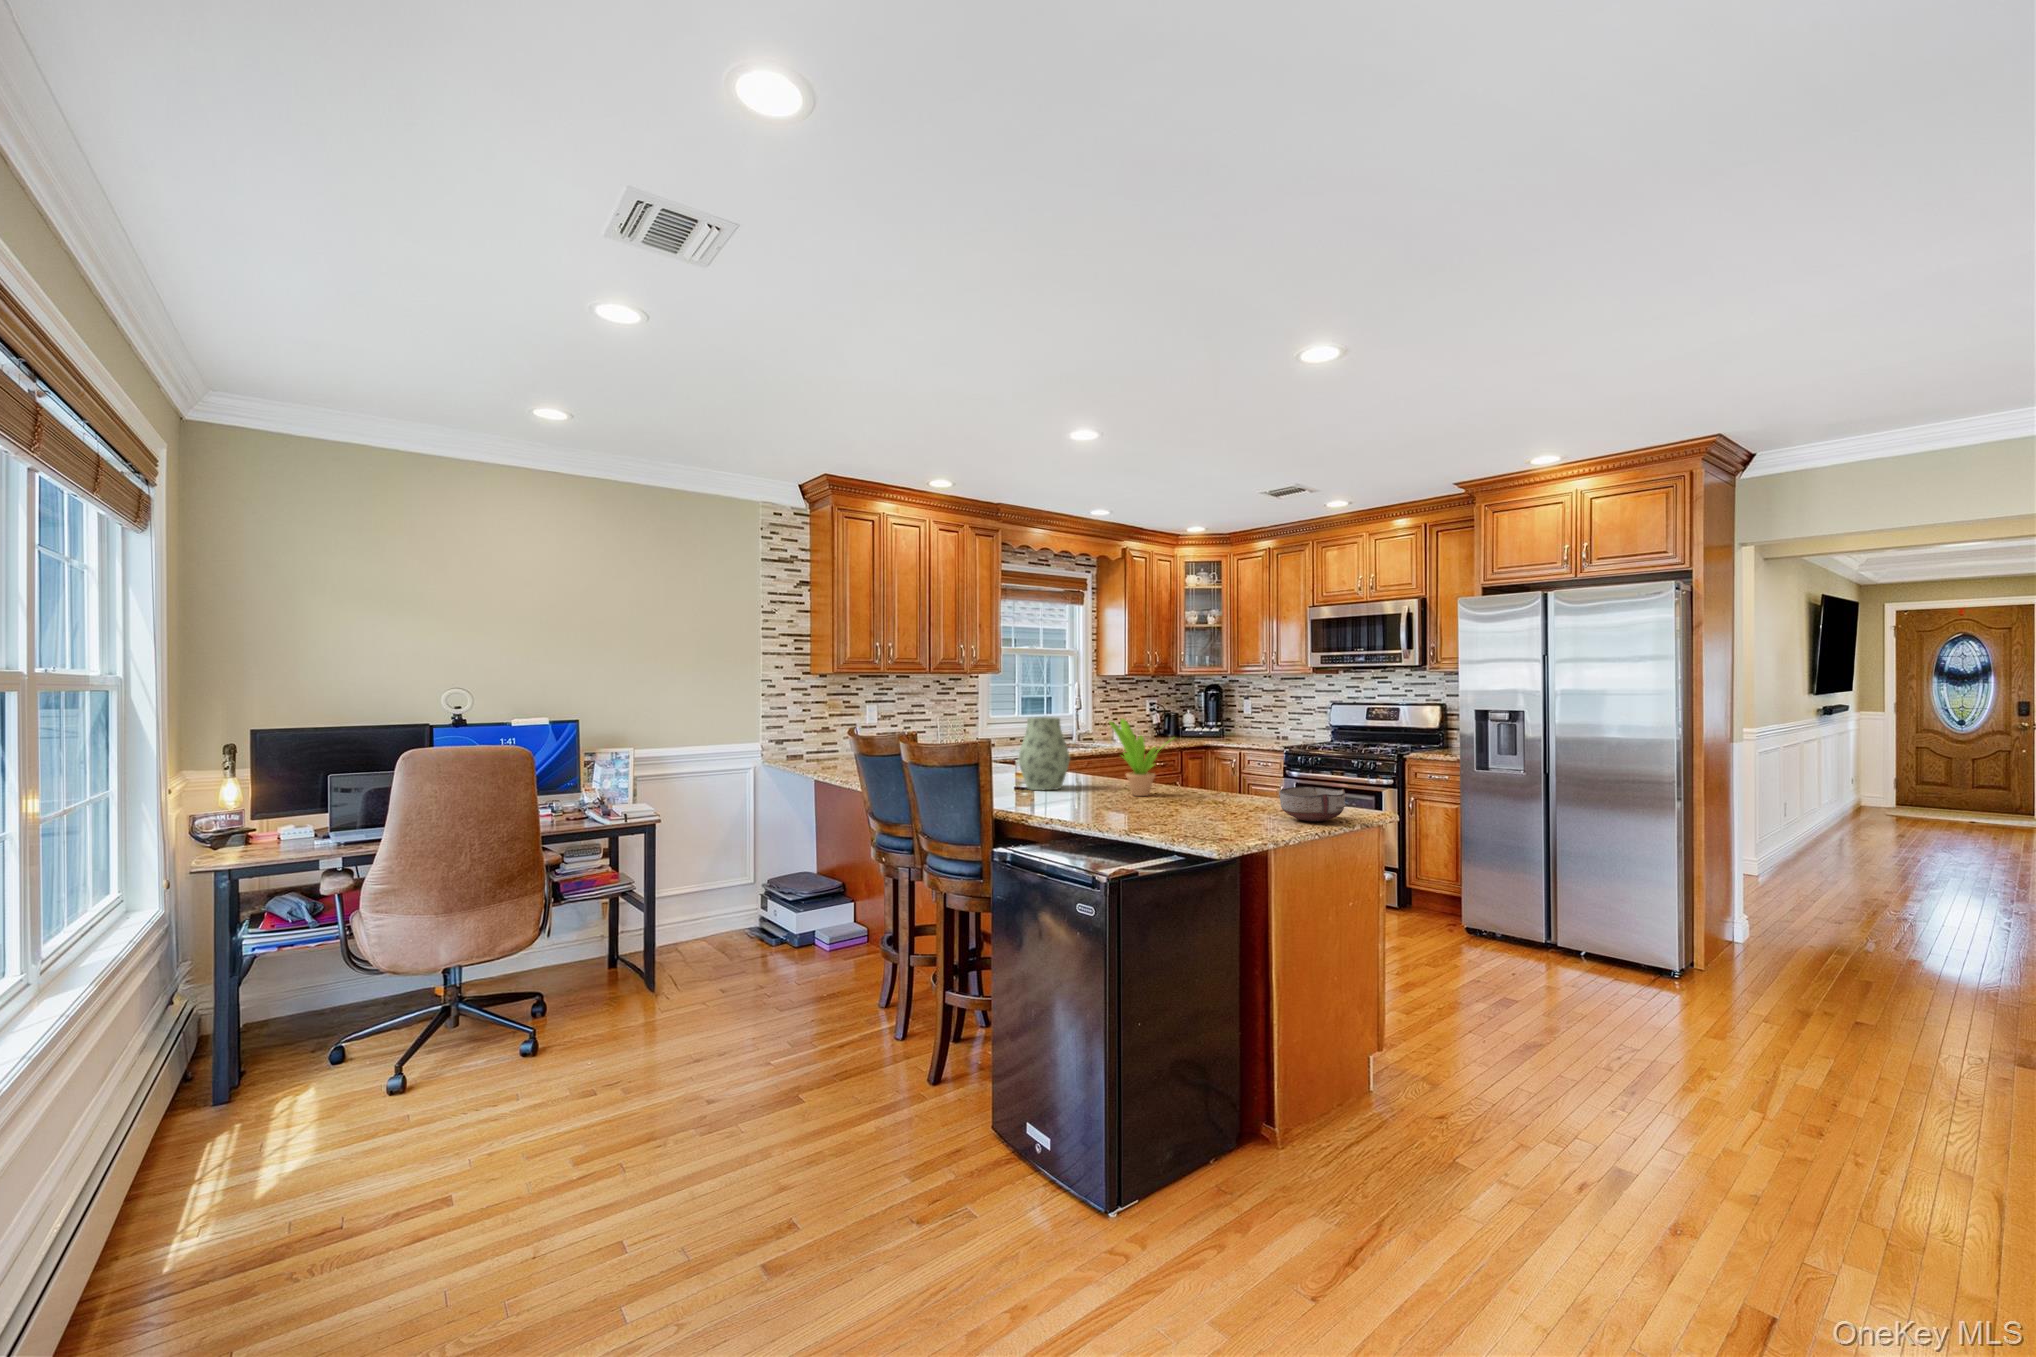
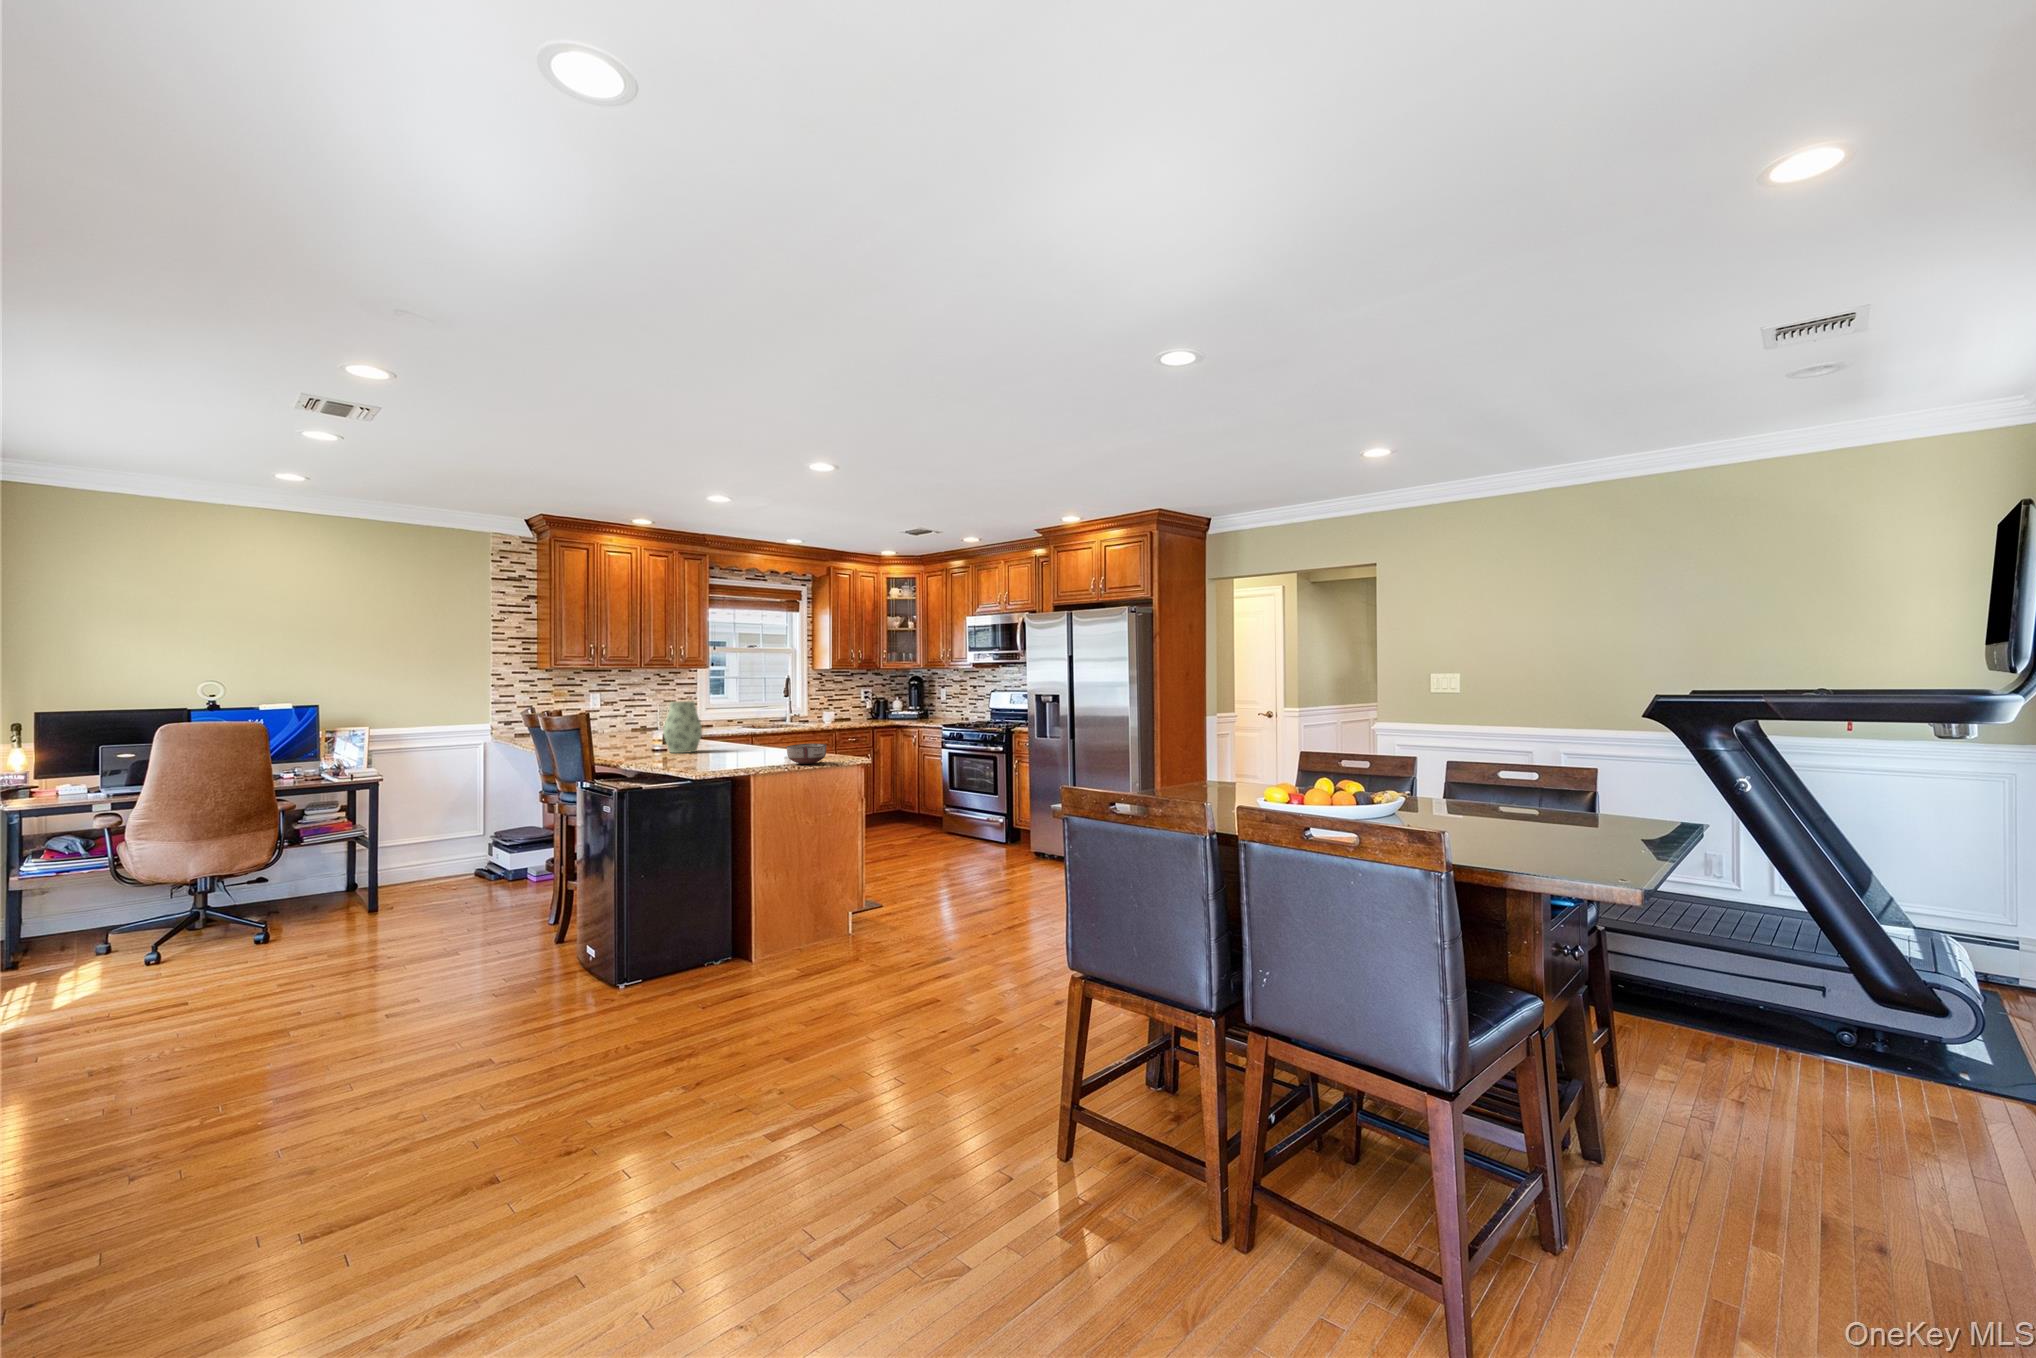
potted plant: present [1109,719,1171,796] -> none [711,701,764,755]

